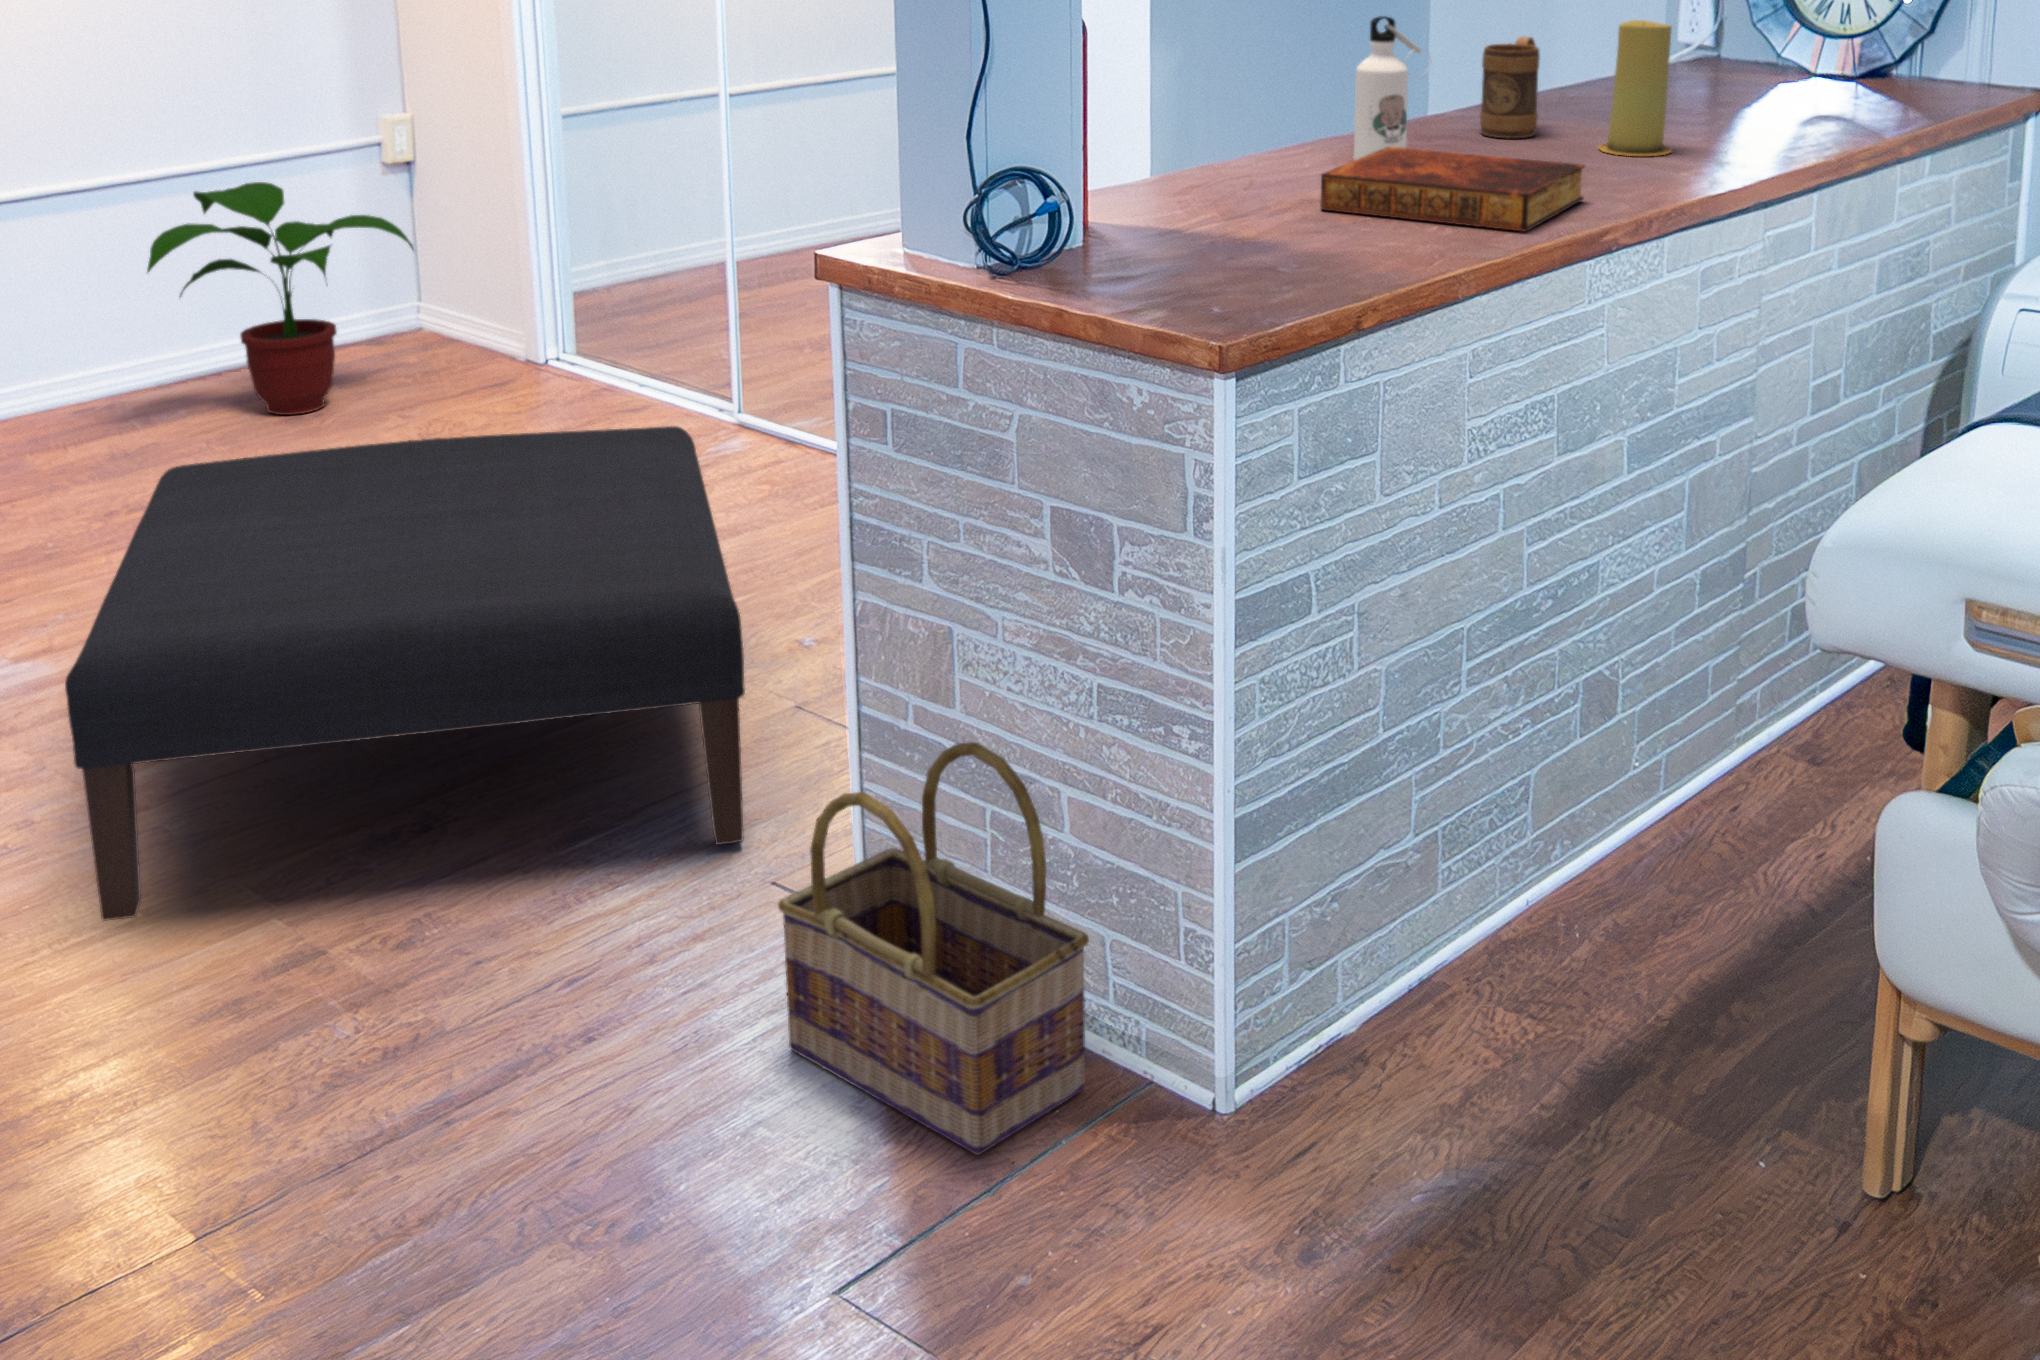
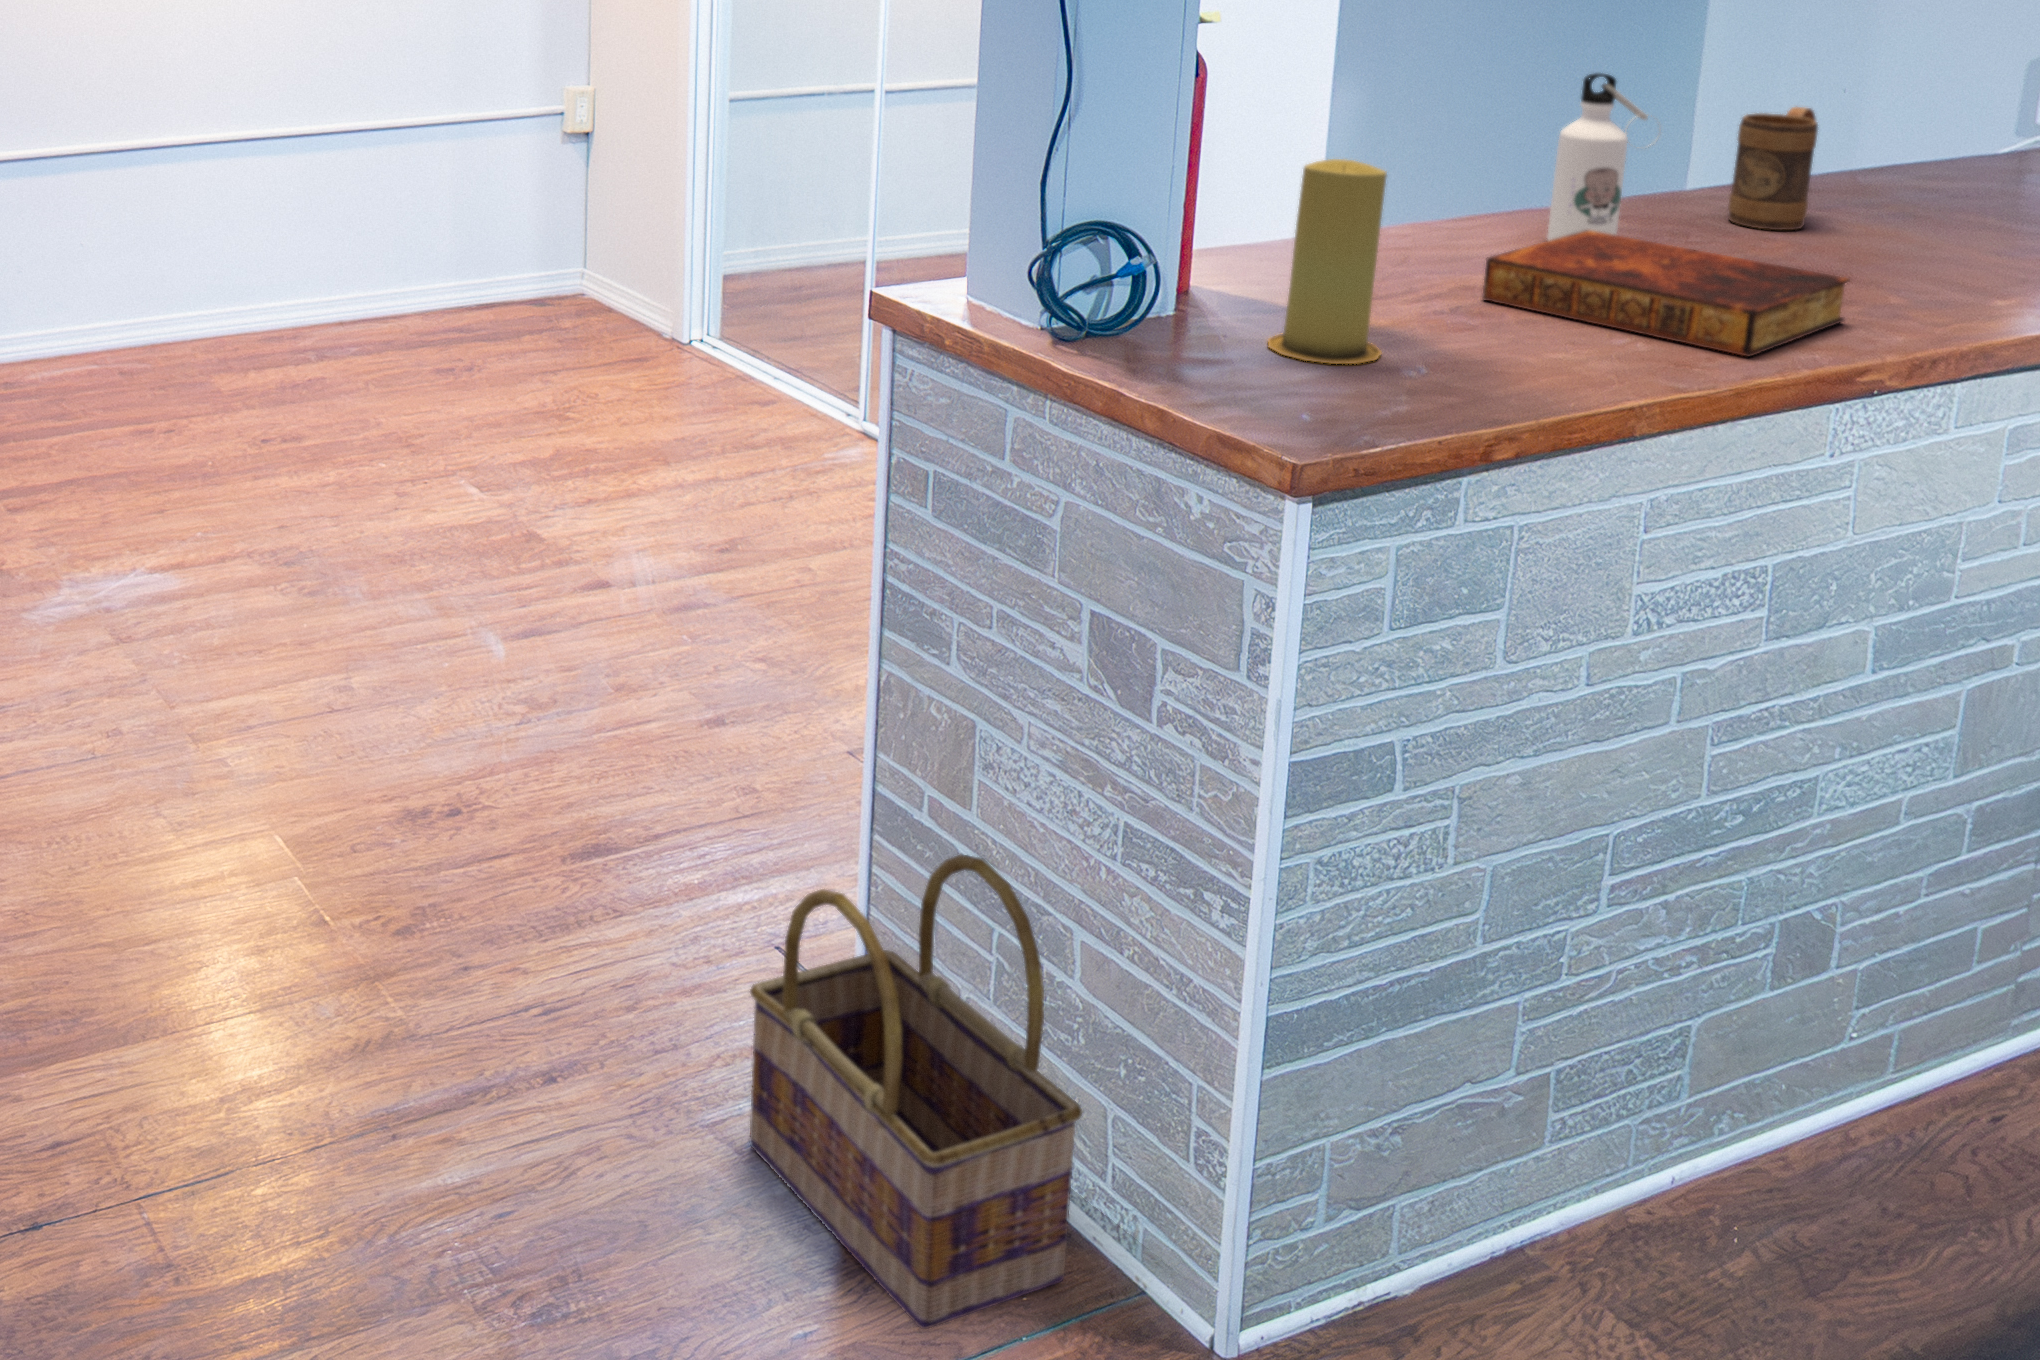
candle: present [1599,20,1672,156] -> present [1268,159,1387,364]
potted plant: present [147,182,414,415] -> none [334,144,577,368]
ottoman: present [65,426,745,921] -> none [139,416,786,895]

